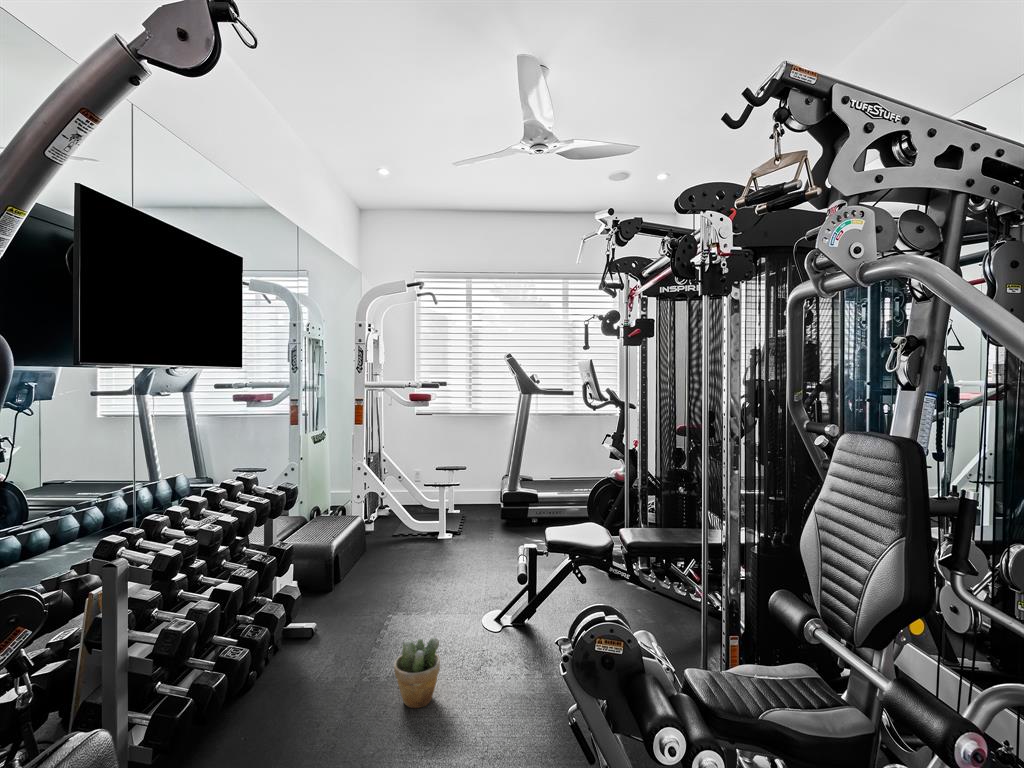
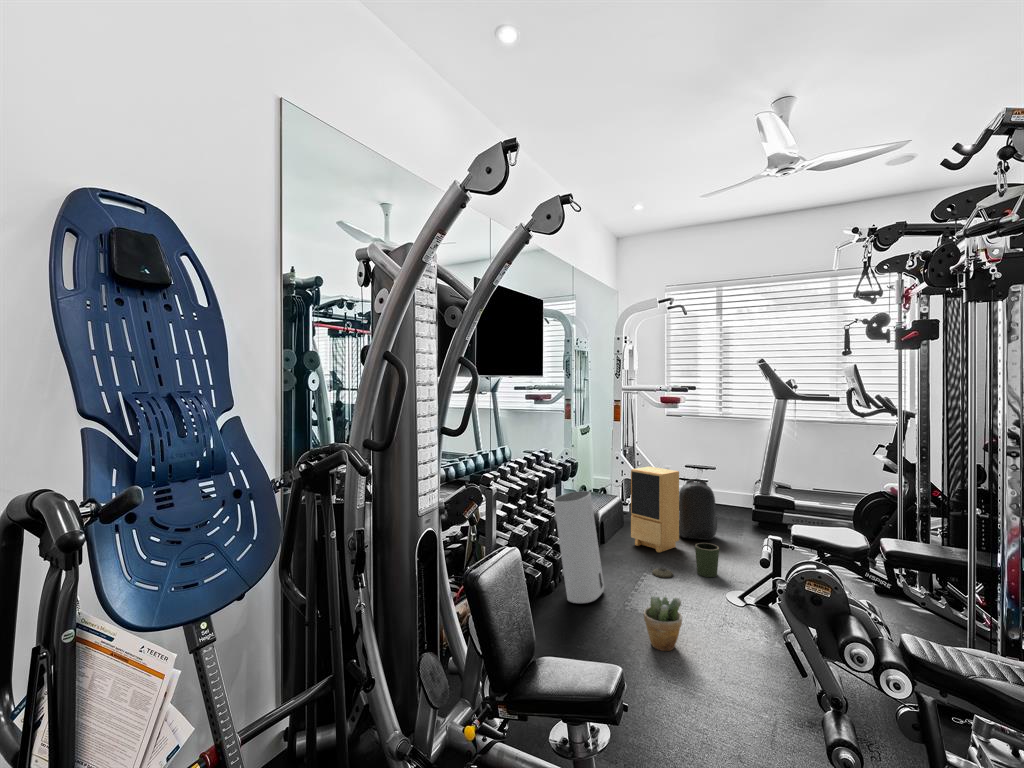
speaker: none [376,474,431,573] -> present [631,466,679,552]
backpack: none [427,483,469,550] -> present [679,479,717,540]
air purifier: none [272,516,344,667] -> present [554,491,604,603]
trash can: none [402,555,475,605] -> present [652,543,719,578]

